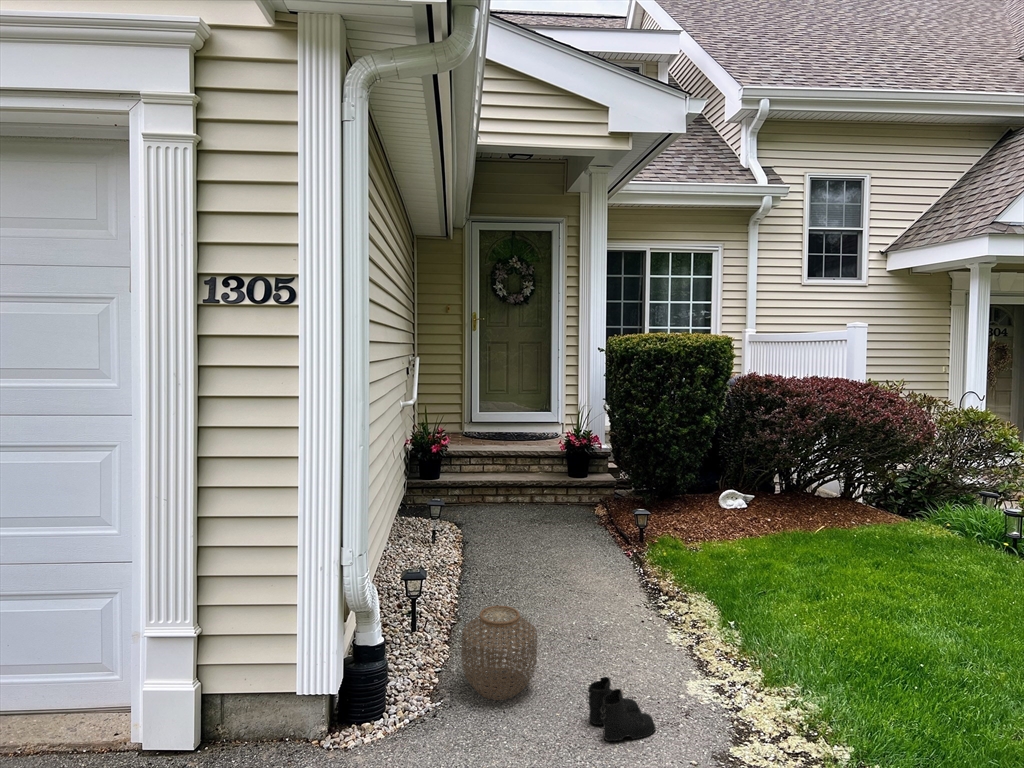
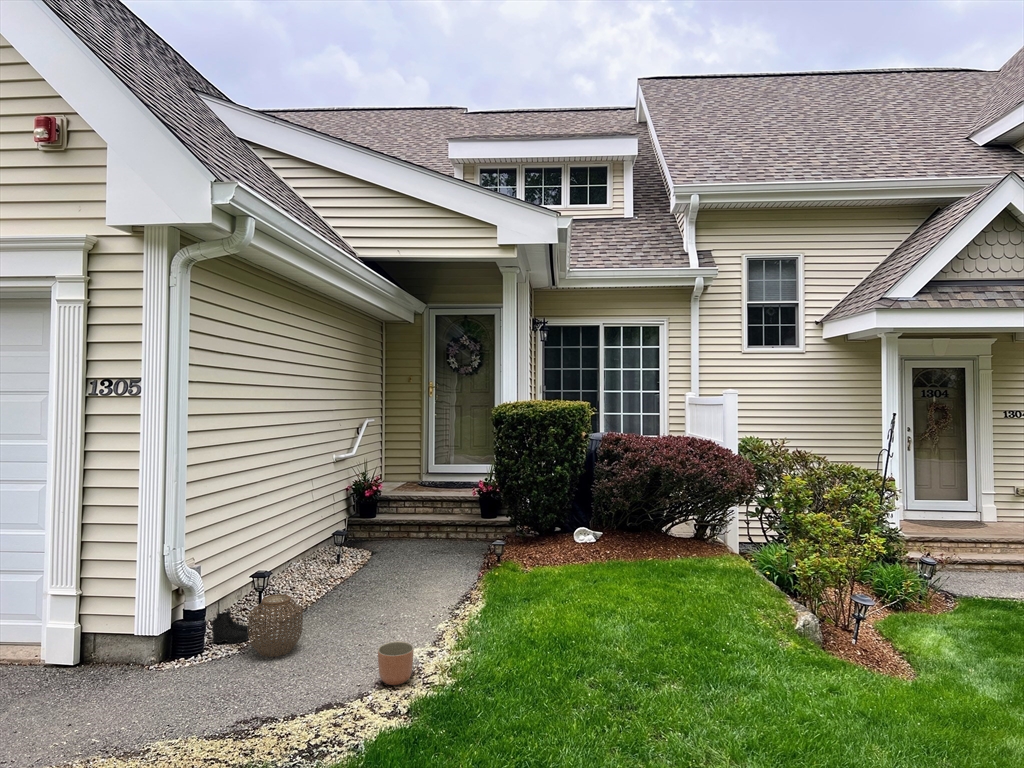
planter: none [705,667,760,734] -> present [378,642,414,685]
boots: present [587,677,656,741] -> present [211,610,249,643]

